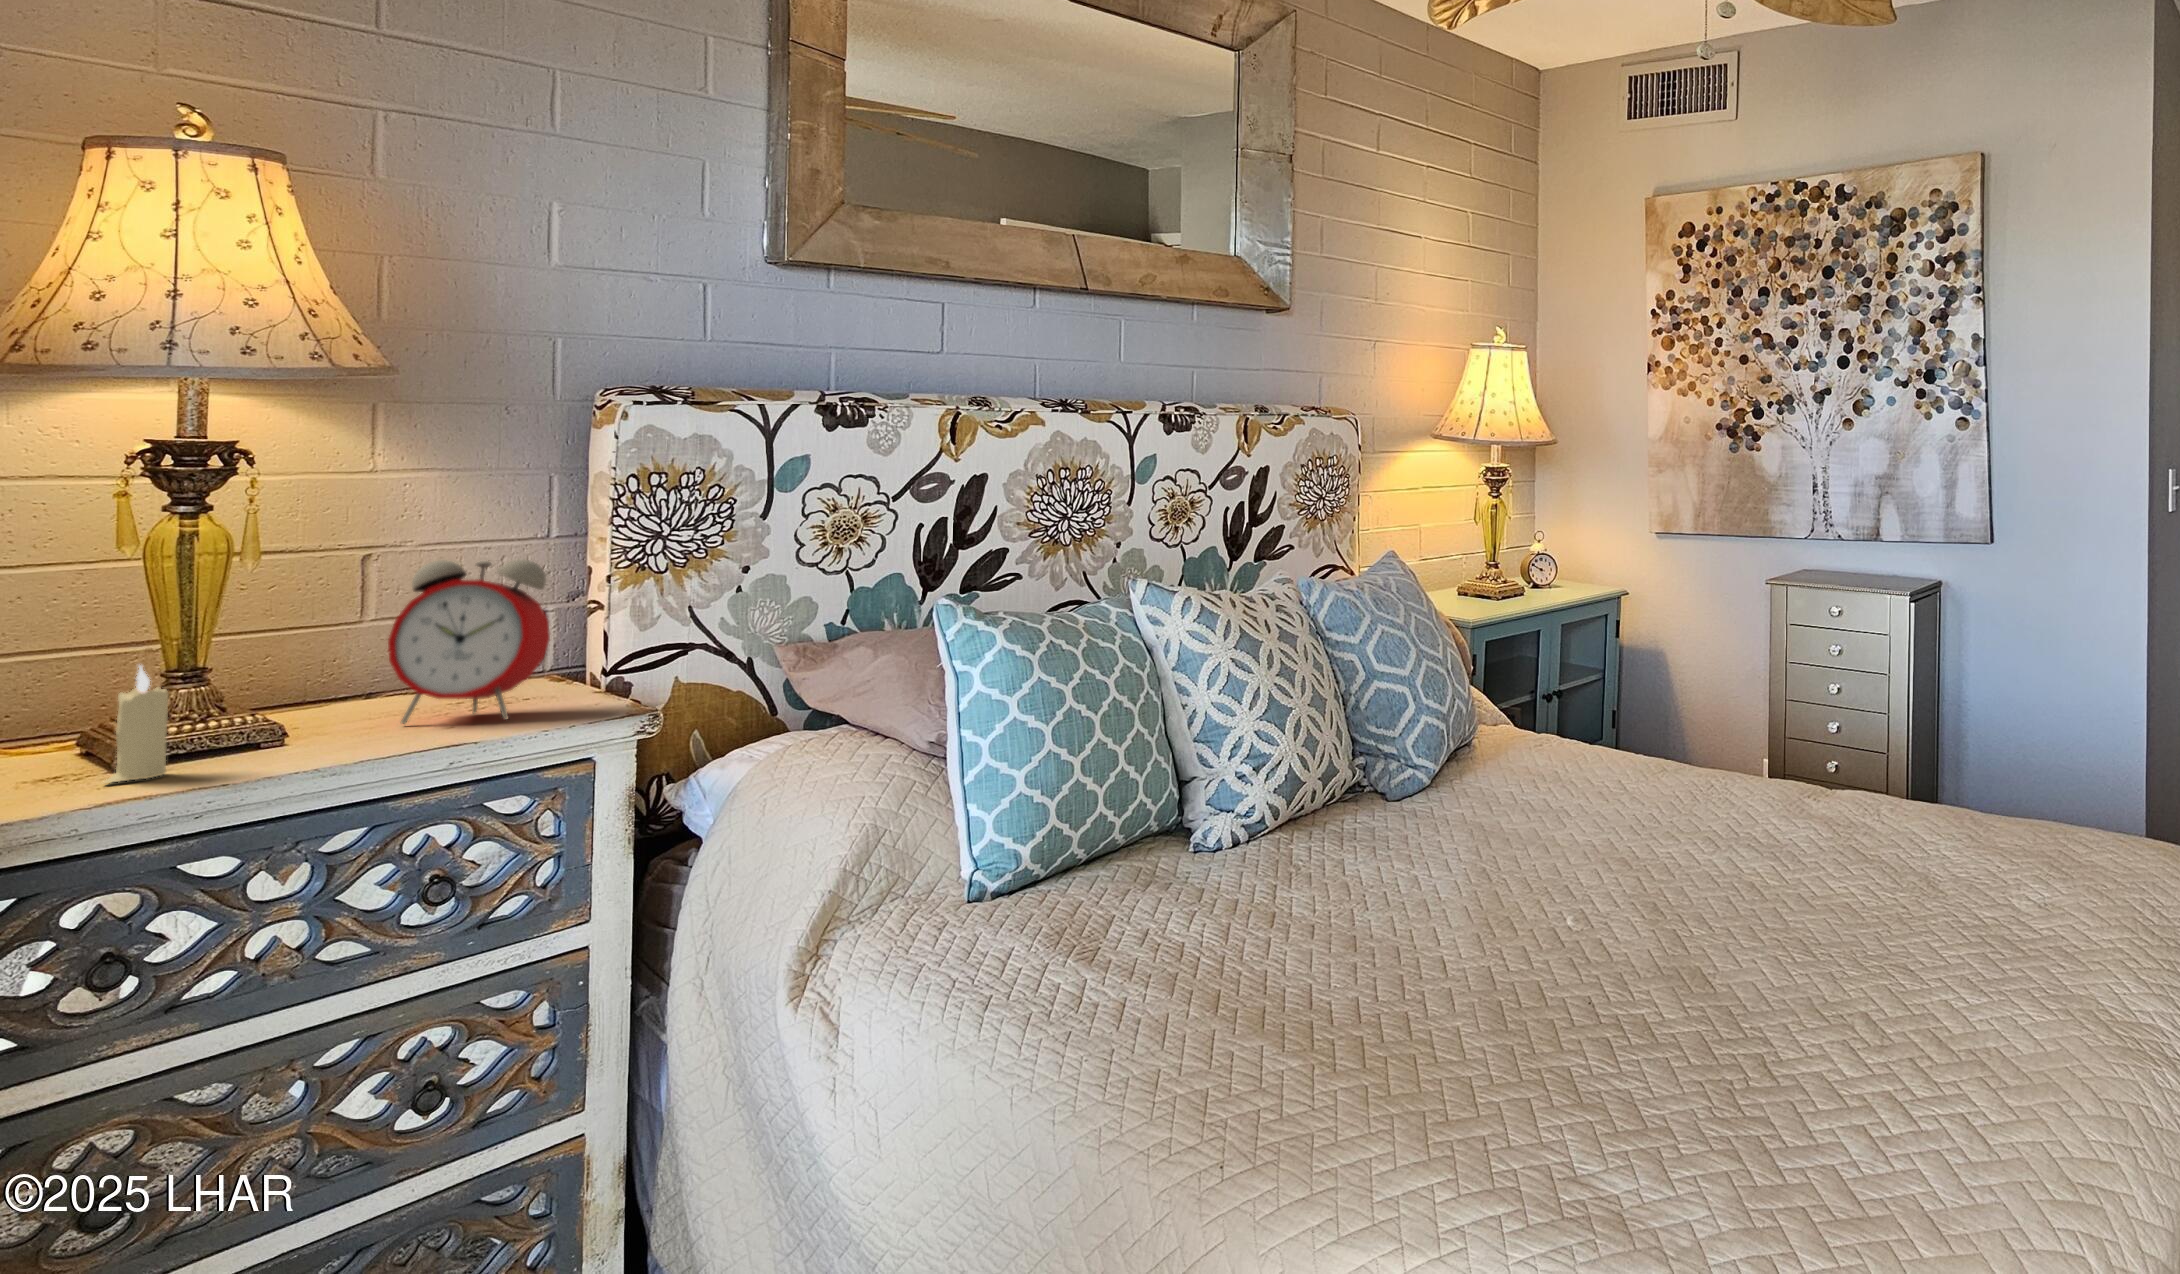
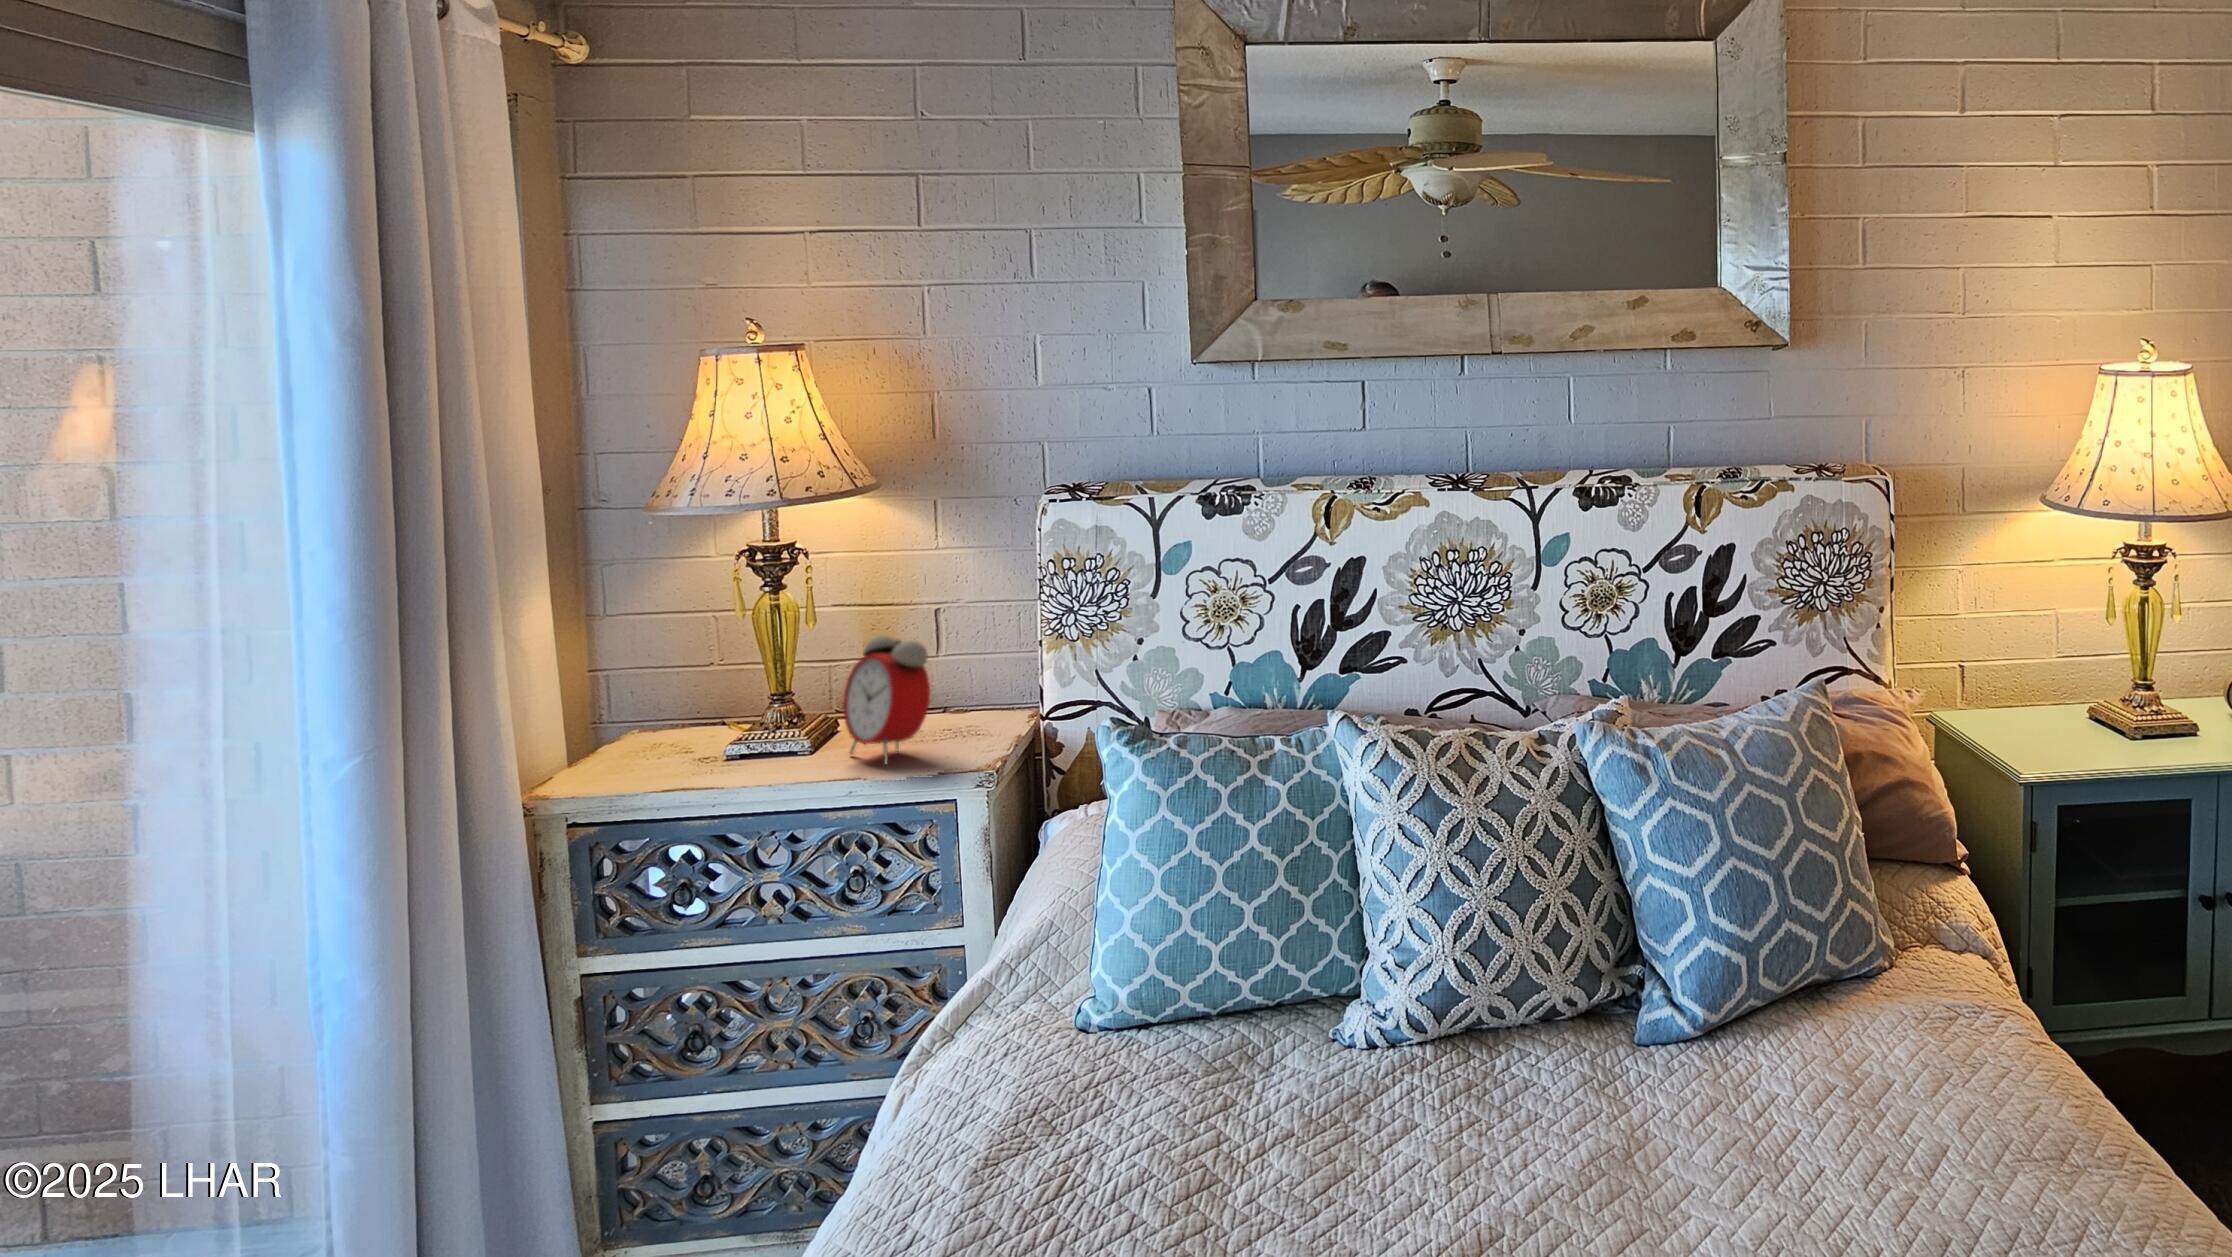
candle: present [105,666,168,783] -> none [654,708,694,782]

